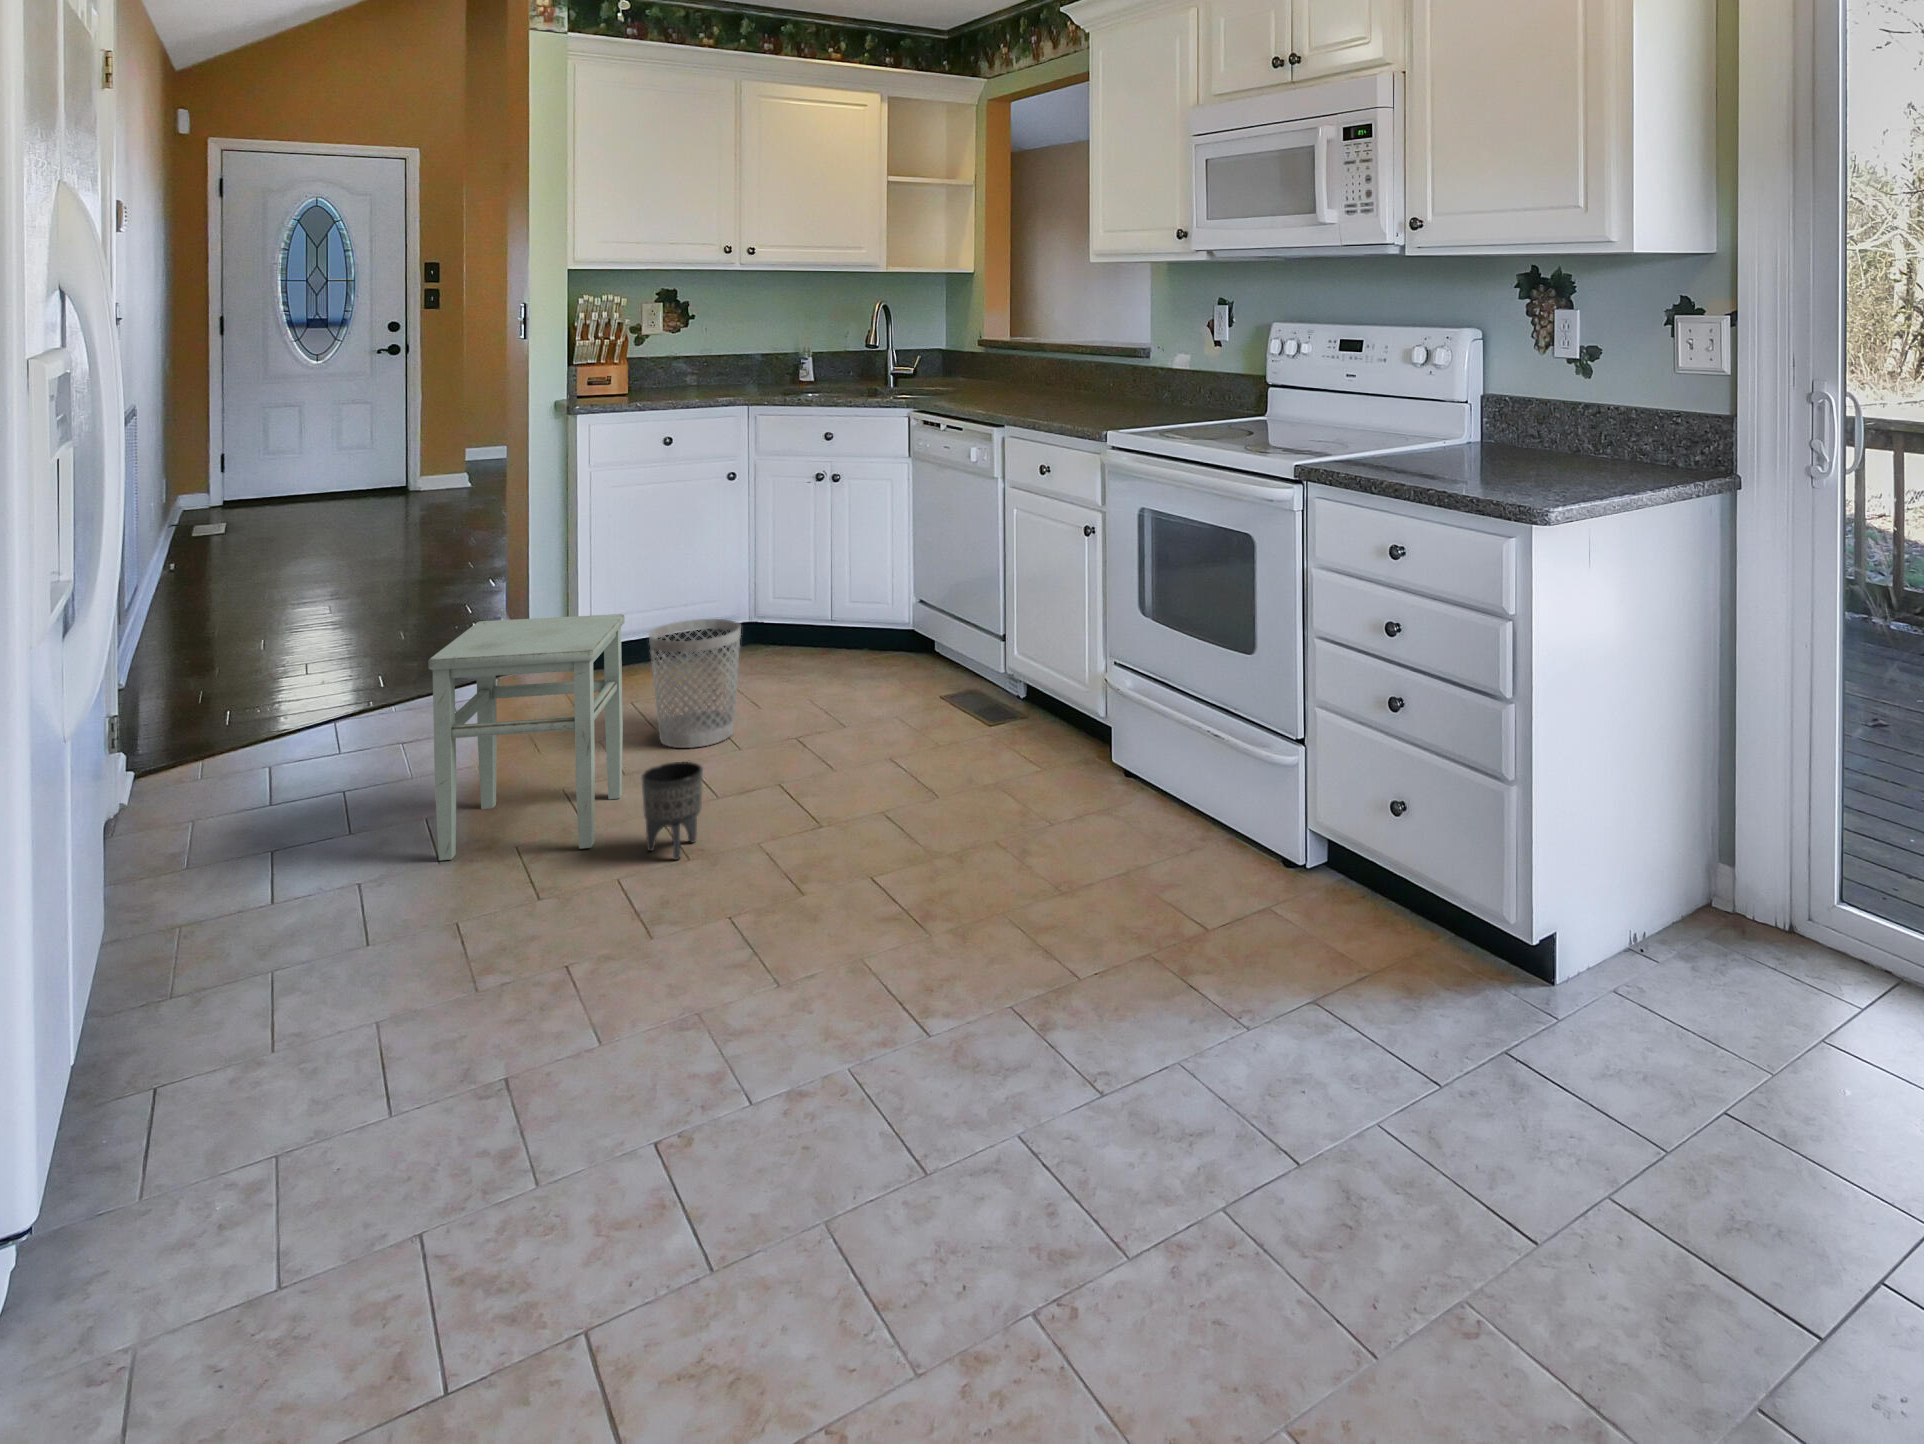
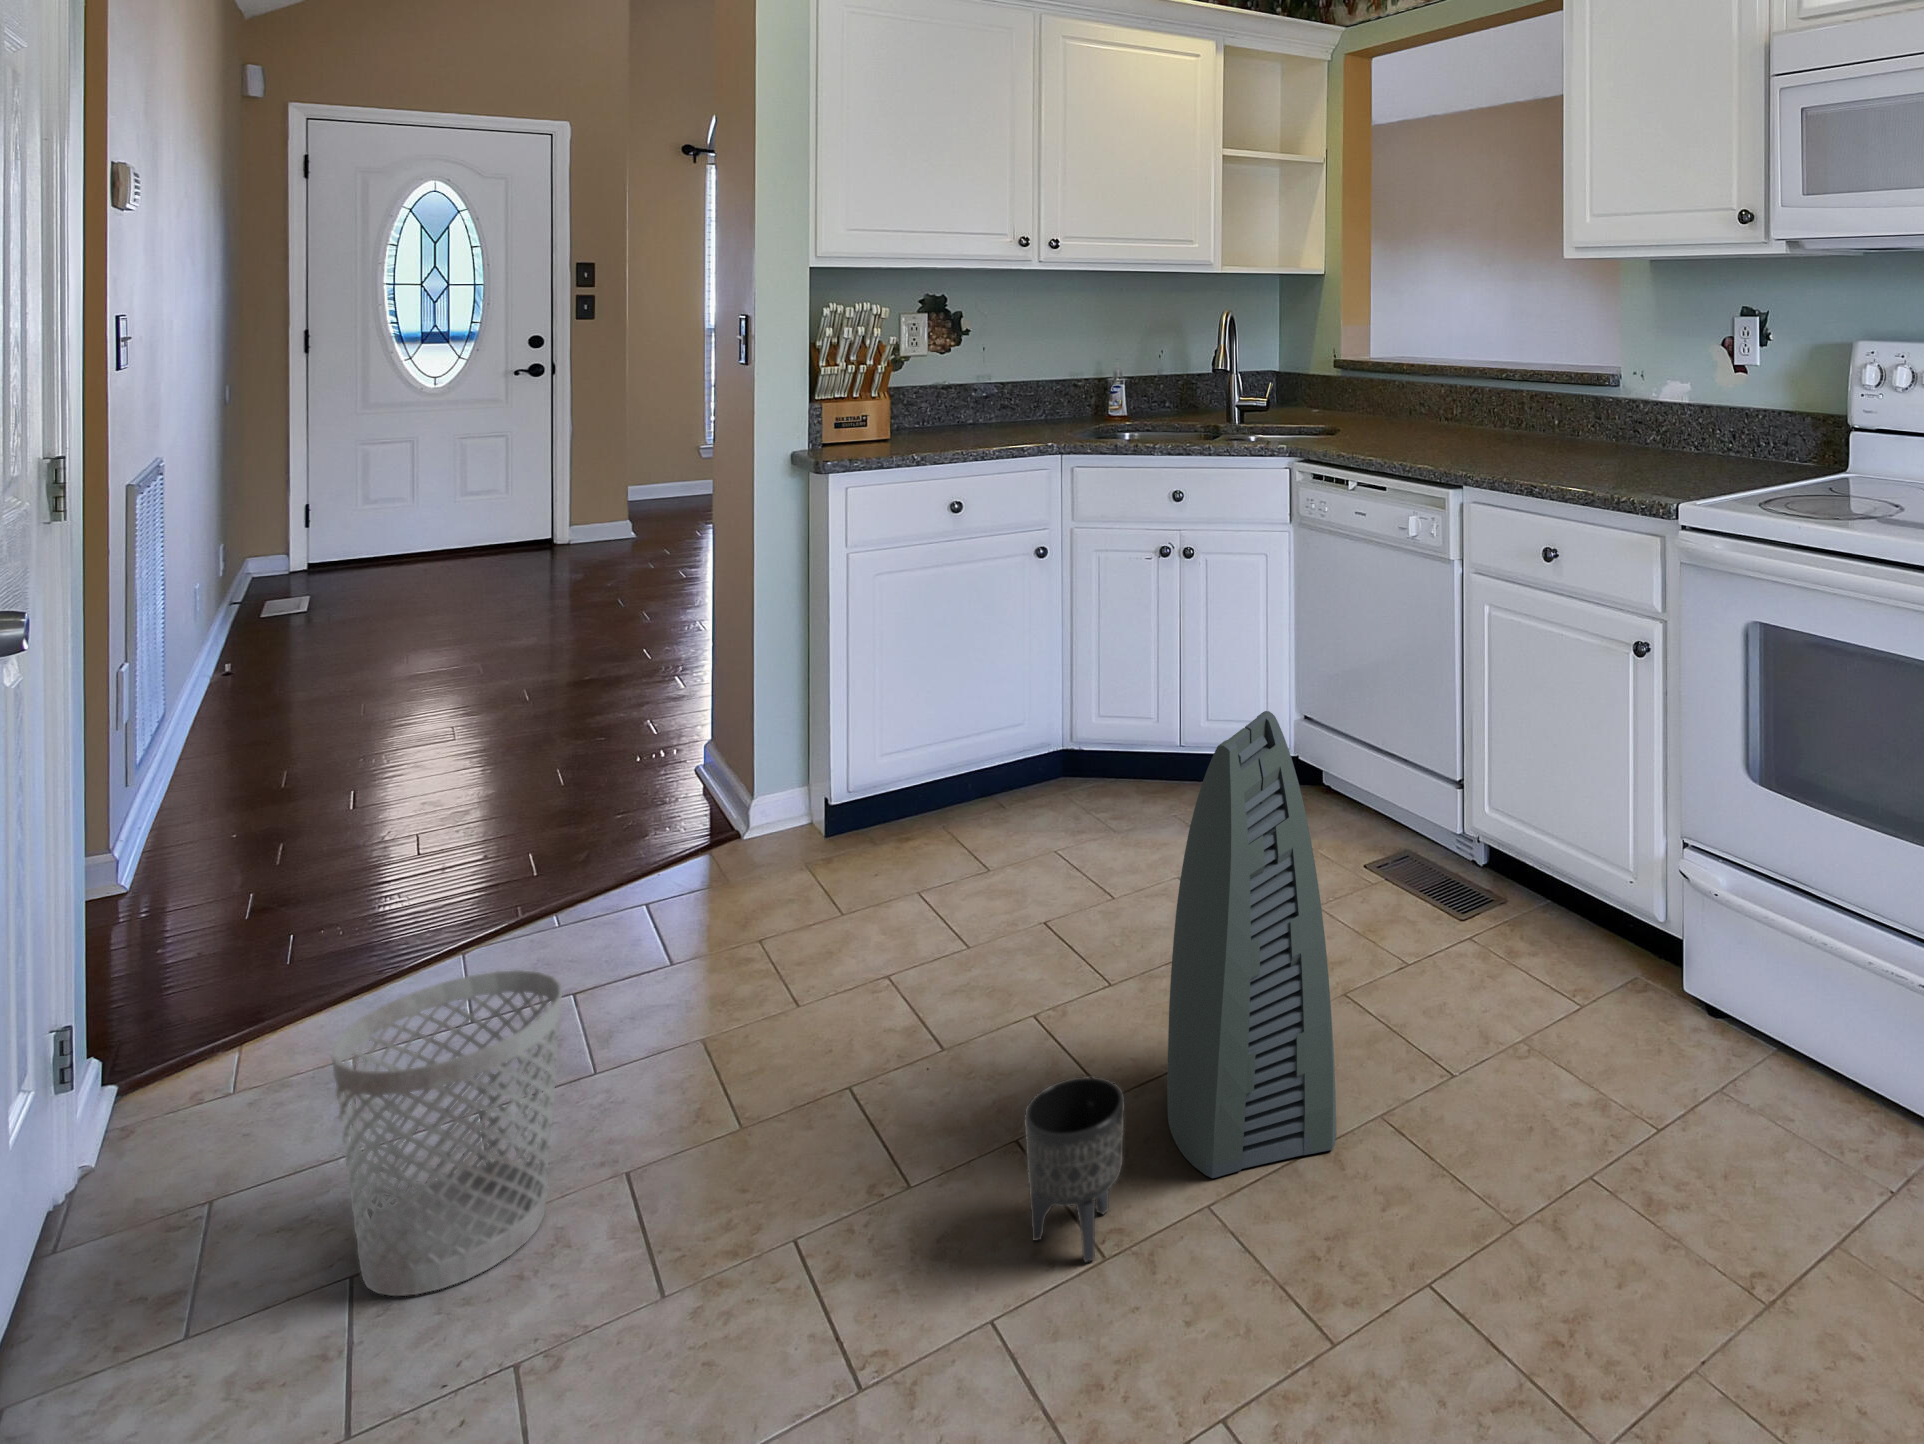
air purifier: none [747,556,851,832] -> present [1167,711,1336,1178]
stool: present [428,614,624,860] -> none [650,811,959,1291]
wastebasket: present [649,619,741,748] -> present [332,970,562,1296]

